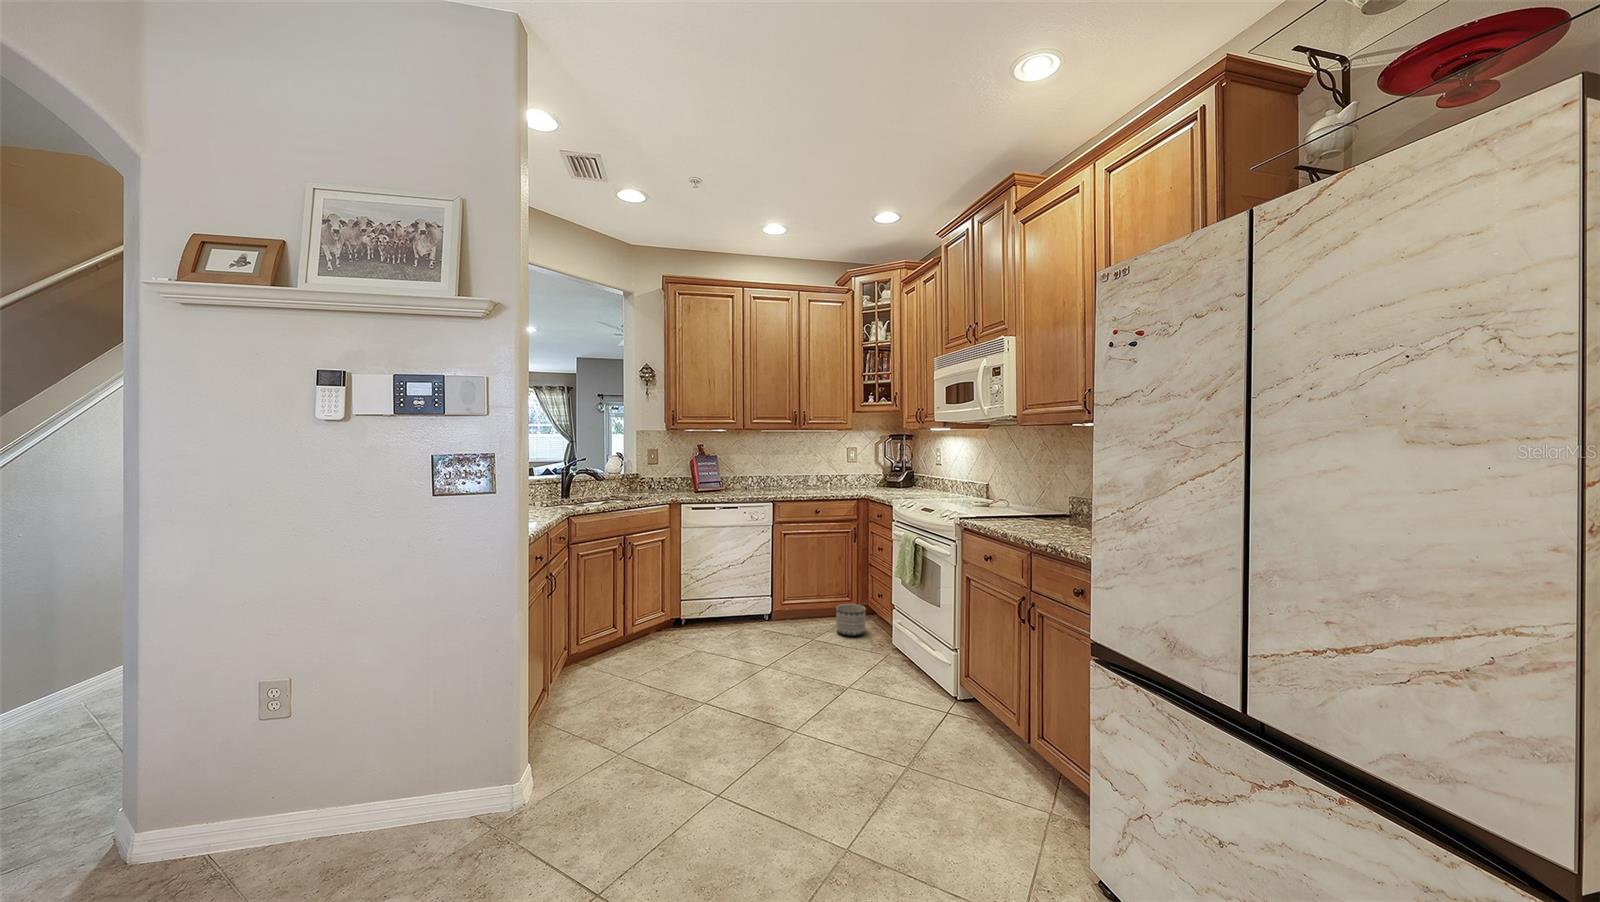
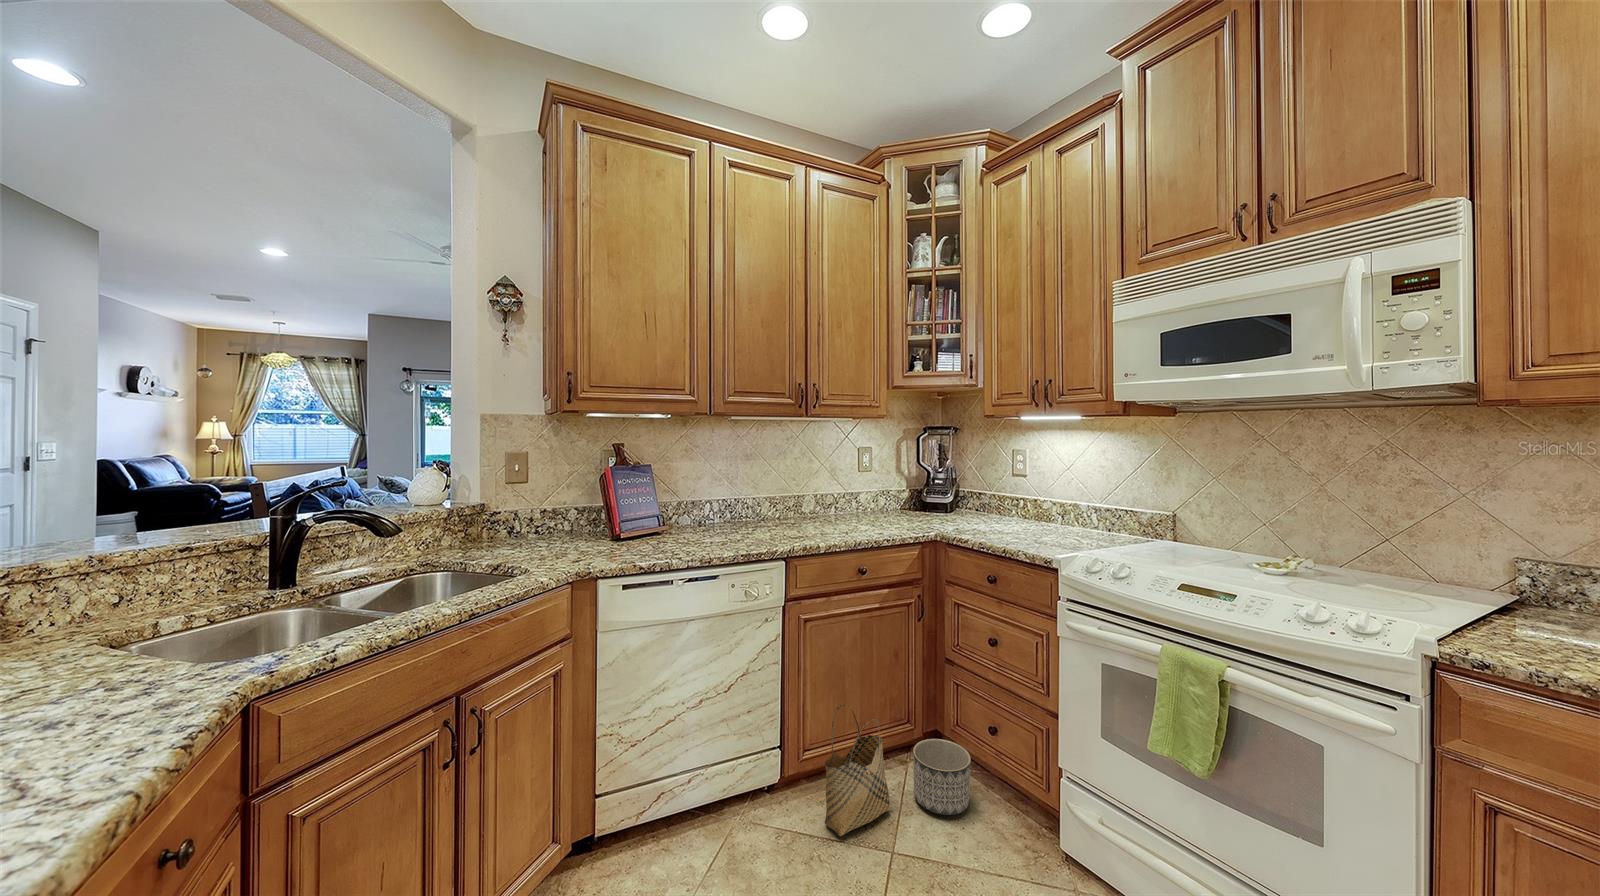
woven basket: none [784,578,821,635] -> present [825,705,890,836]

